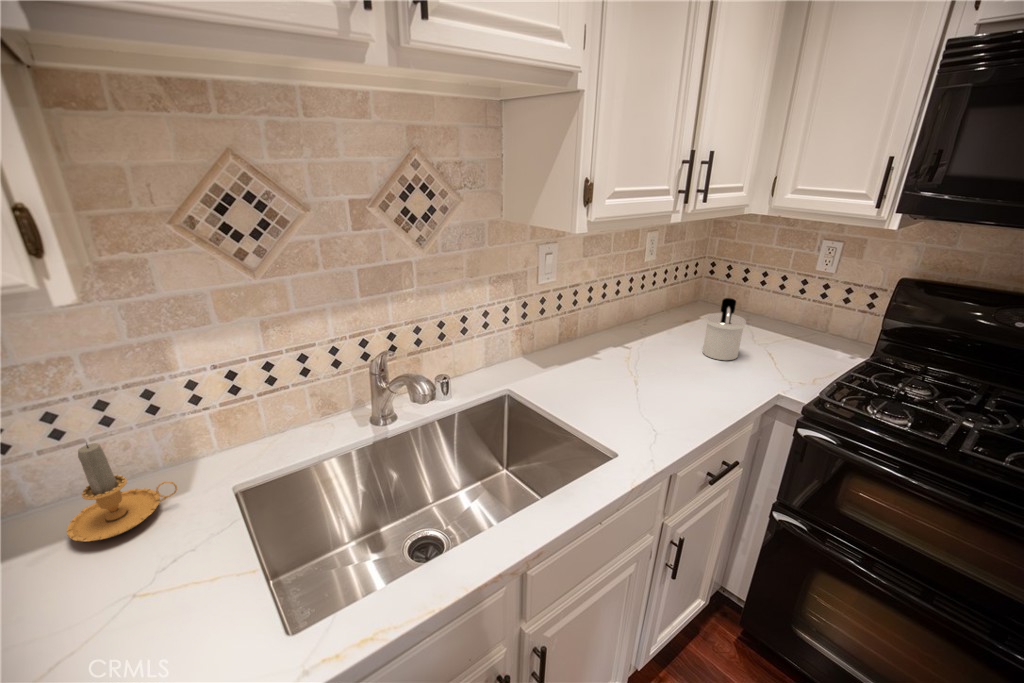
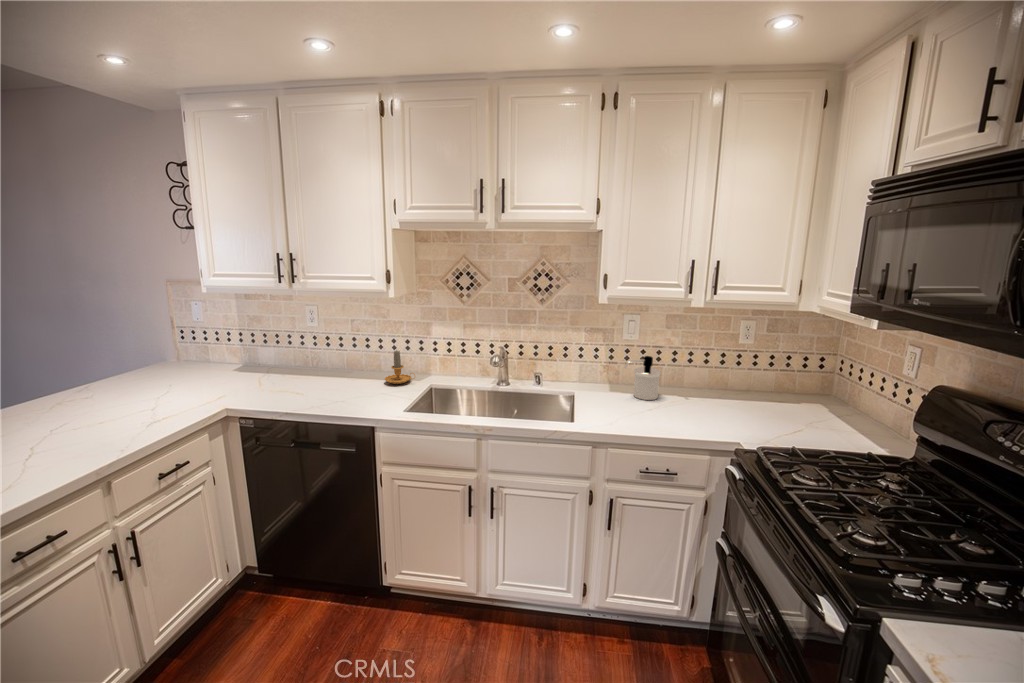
soap dispenser: present [703,298,746,360] -> present [625,356,661,400]

